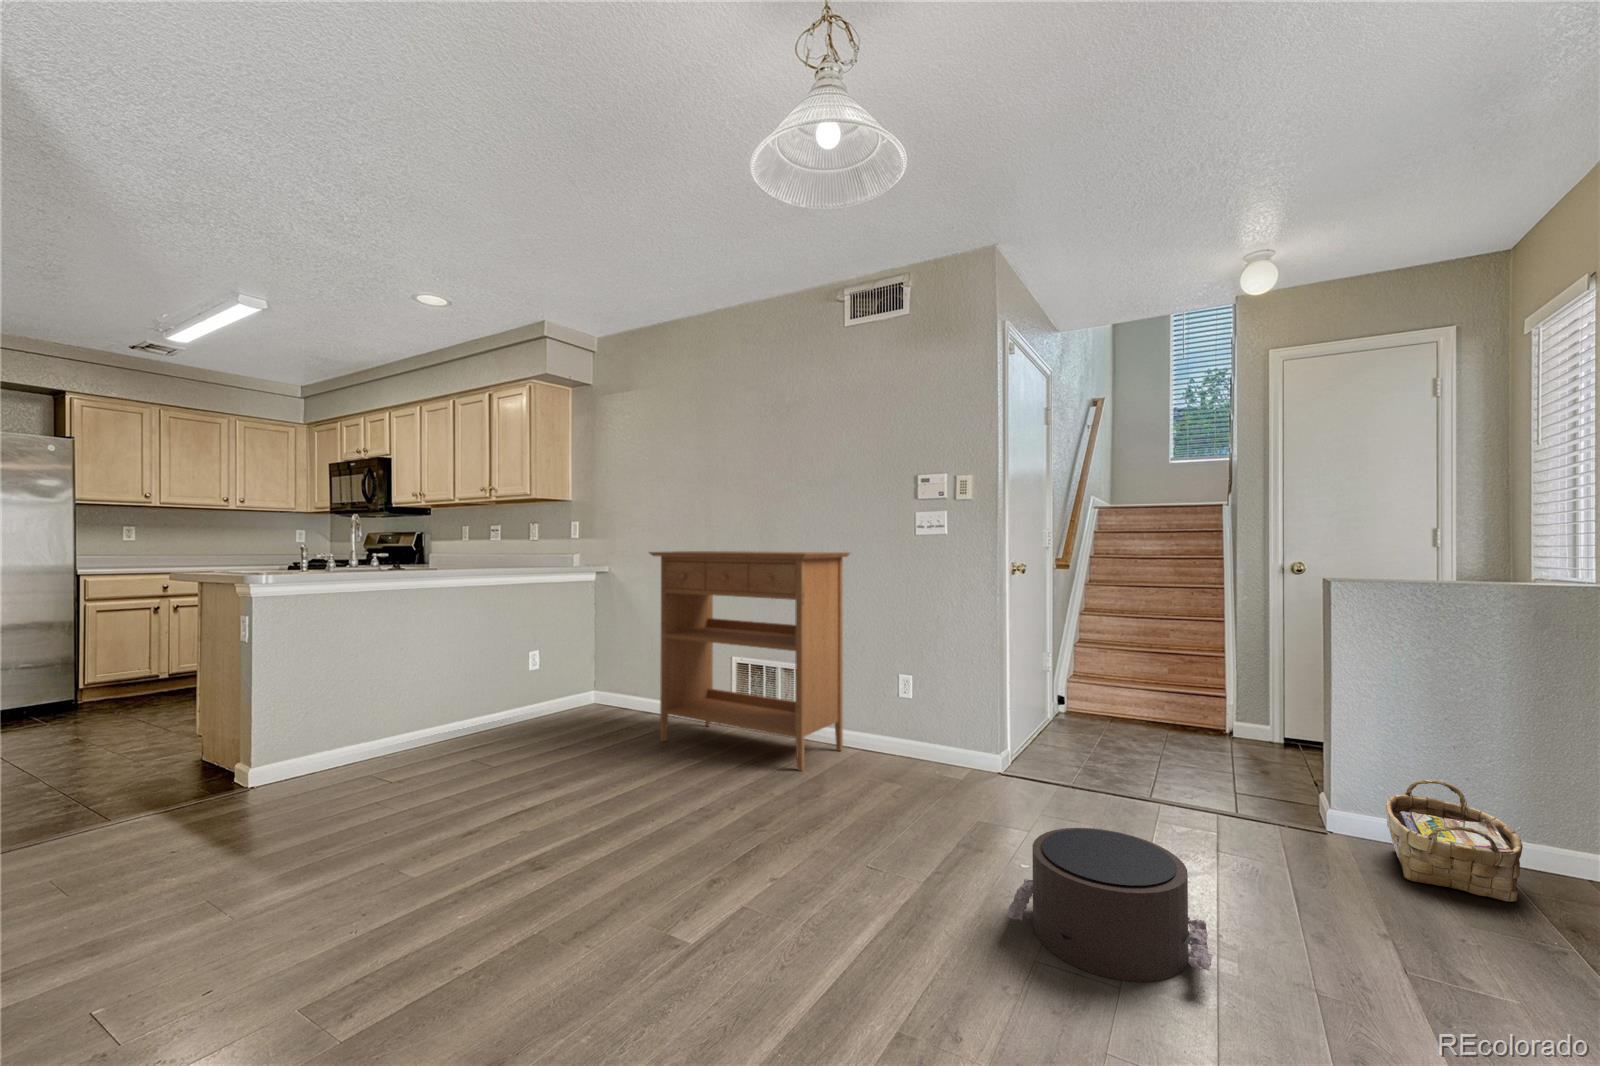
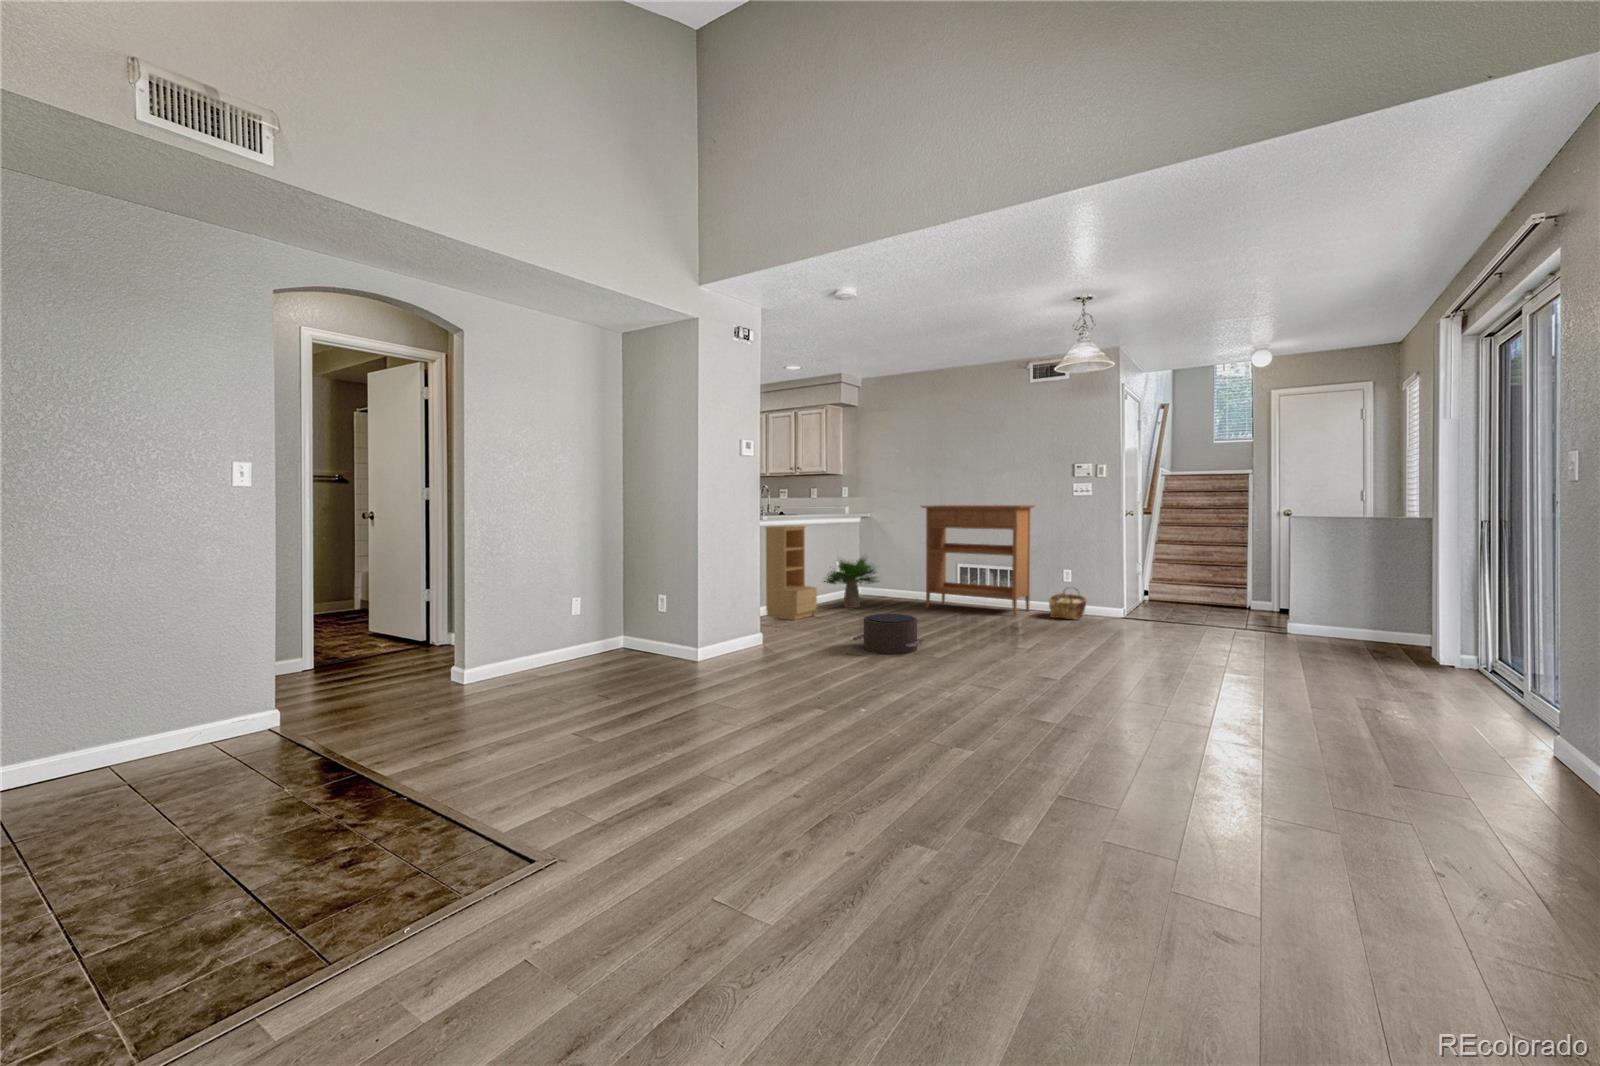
bookshelf: none [290,590,402,795] -> present [766,526,817,620]
potted plant: none [458,638,586,744] -> present [824,557,878,608]
woven basket: present [1385,779,1523,902] -> present [1049,587,1087,620]
pouf: present [1008,828,1212,982] -> present [853,614,924,654]

